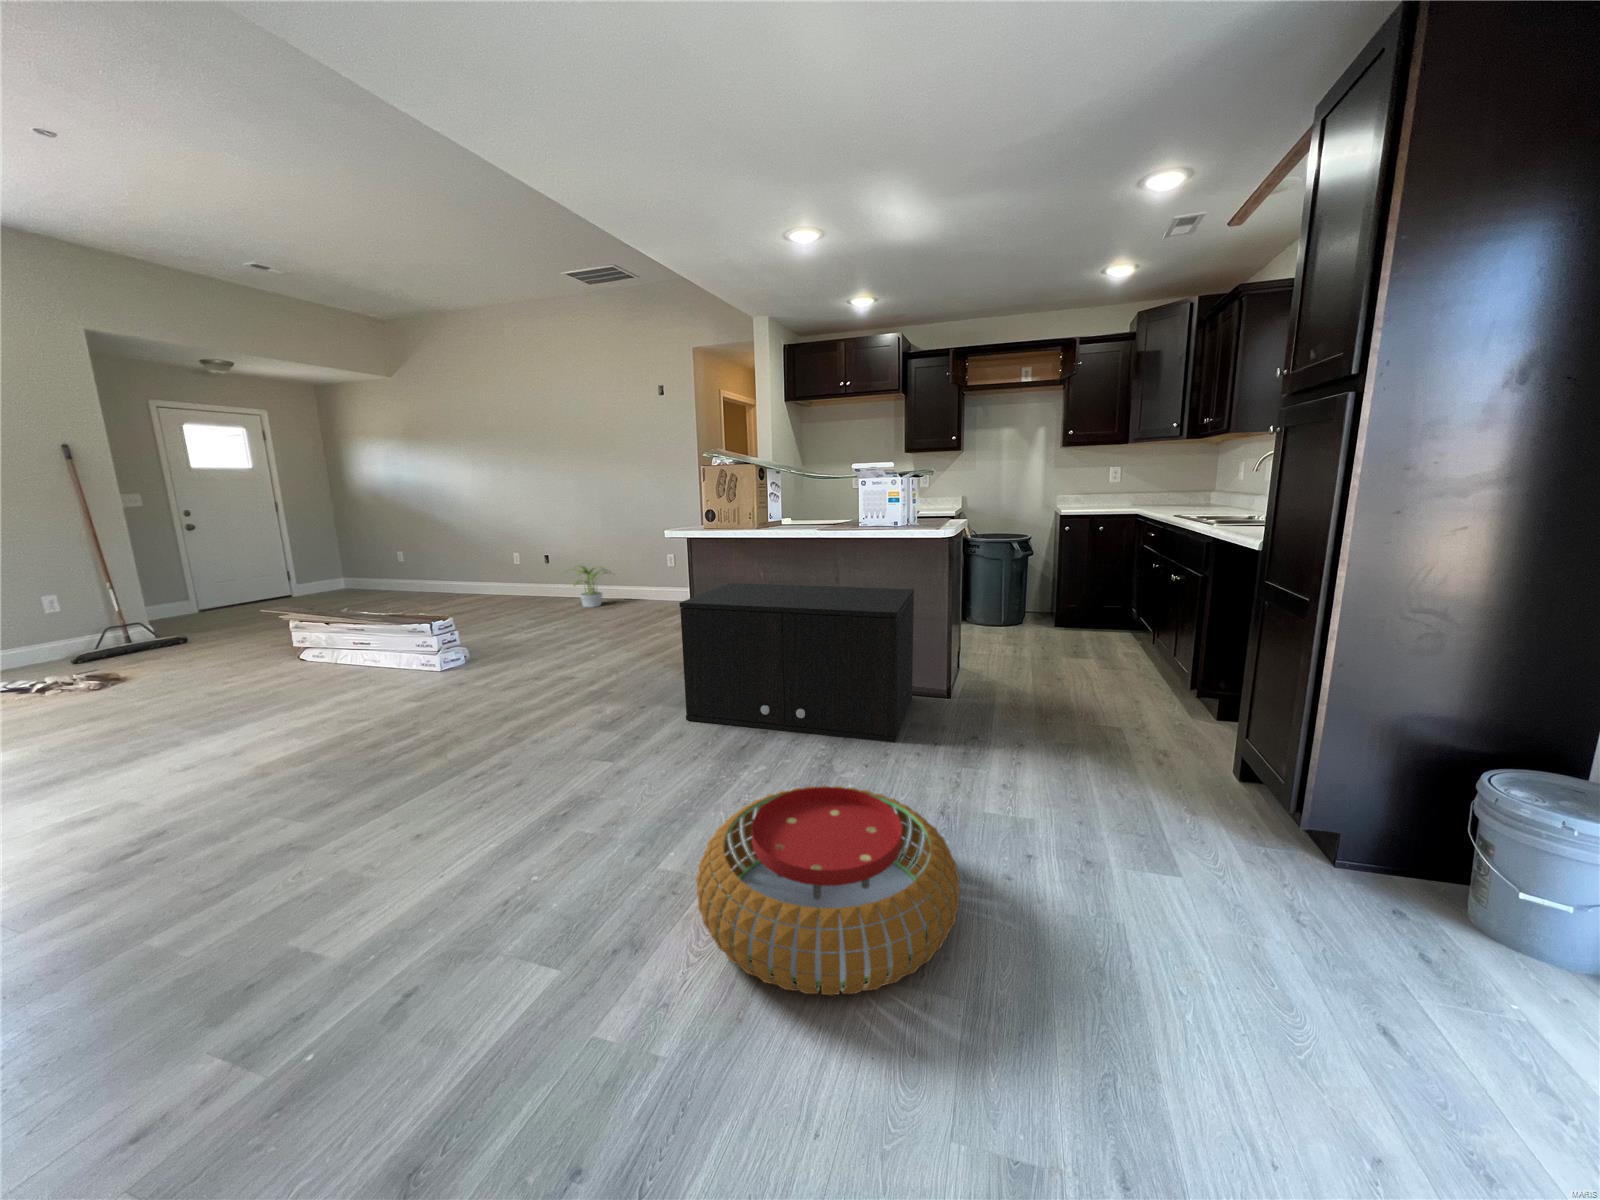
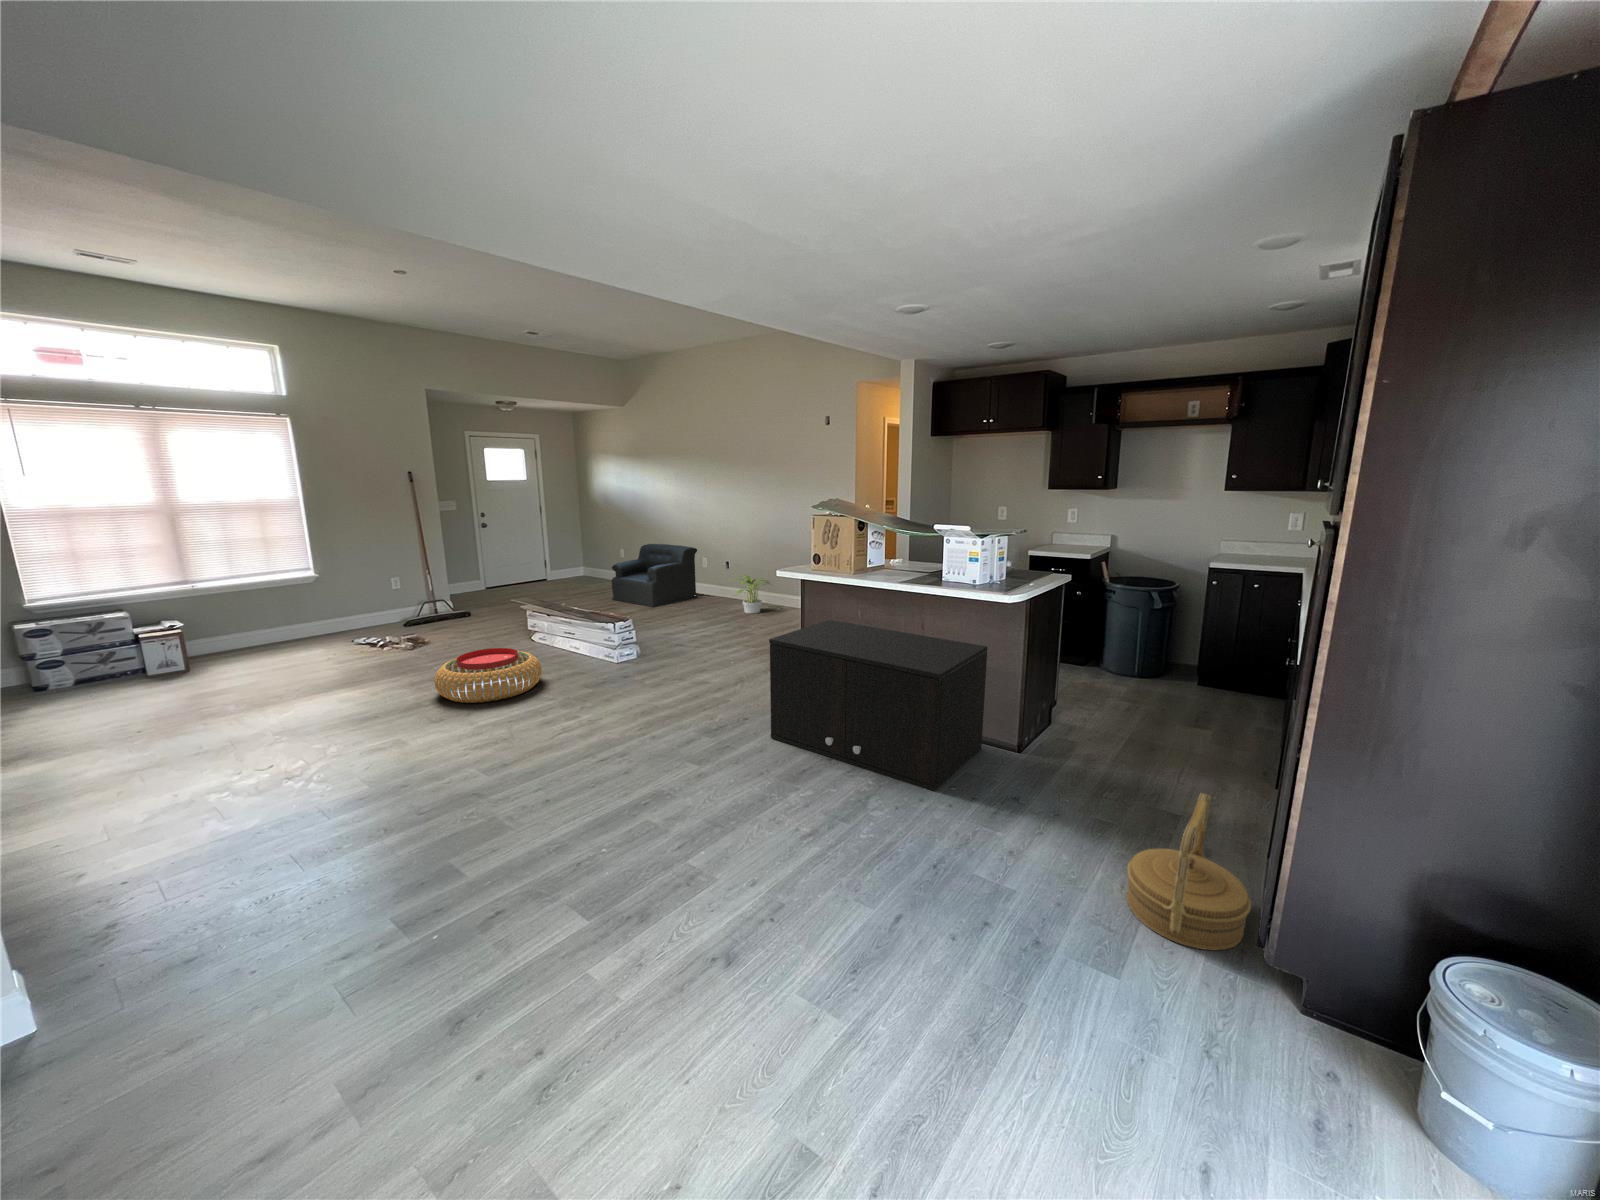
armchair: none [399,540,517,611] -> present [612,544,697,607]
woven basket: none [1129,685,1253,832] -> present [1127,793,1251,950]
pouf: present [697,786,960,995] -> present [434,648,542,703]

